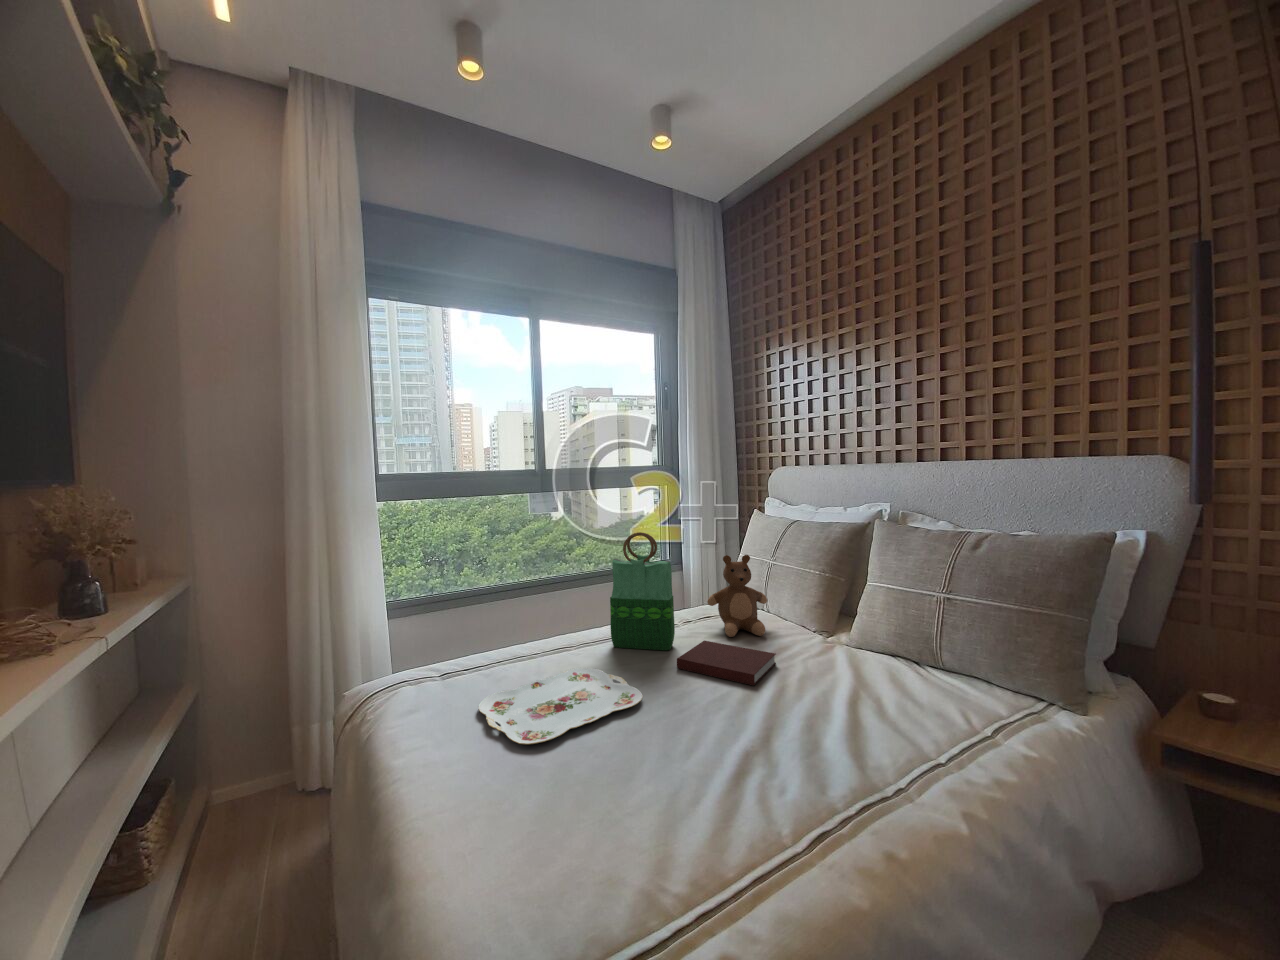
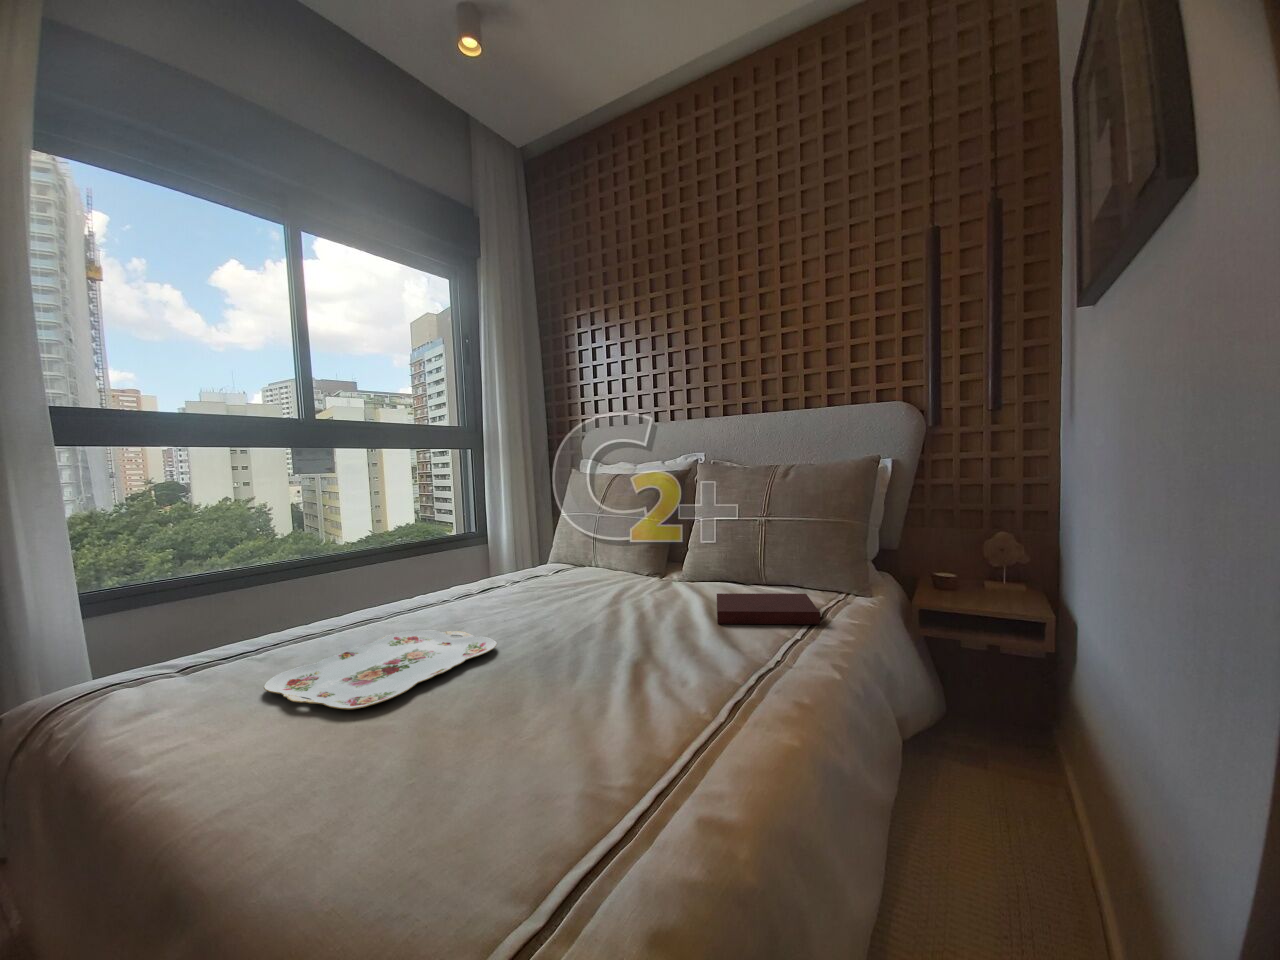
tote bag: present [610,532,675,650] -> none [430,473,510,611]
teddy bear: present [708,555,767,637] -> none [539,503,603,588]
notebook: present [677,641,776,686] -> present [717,593,820,624]

